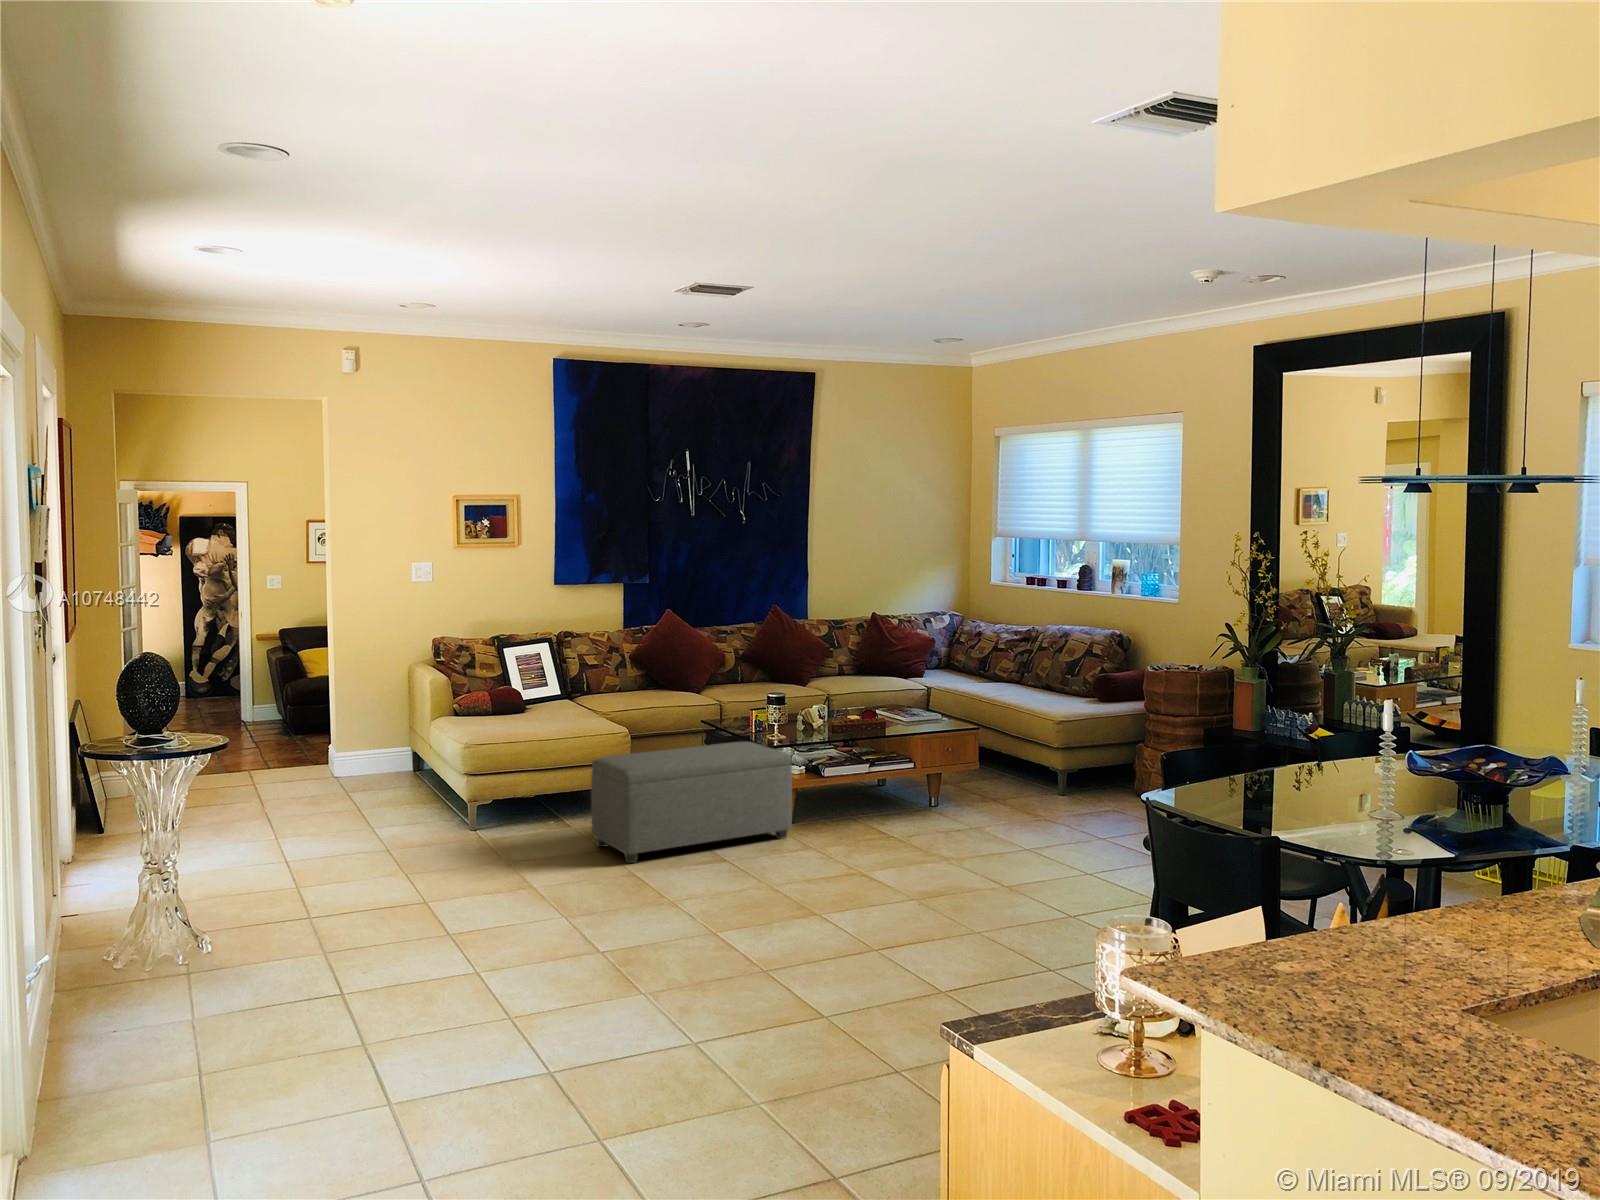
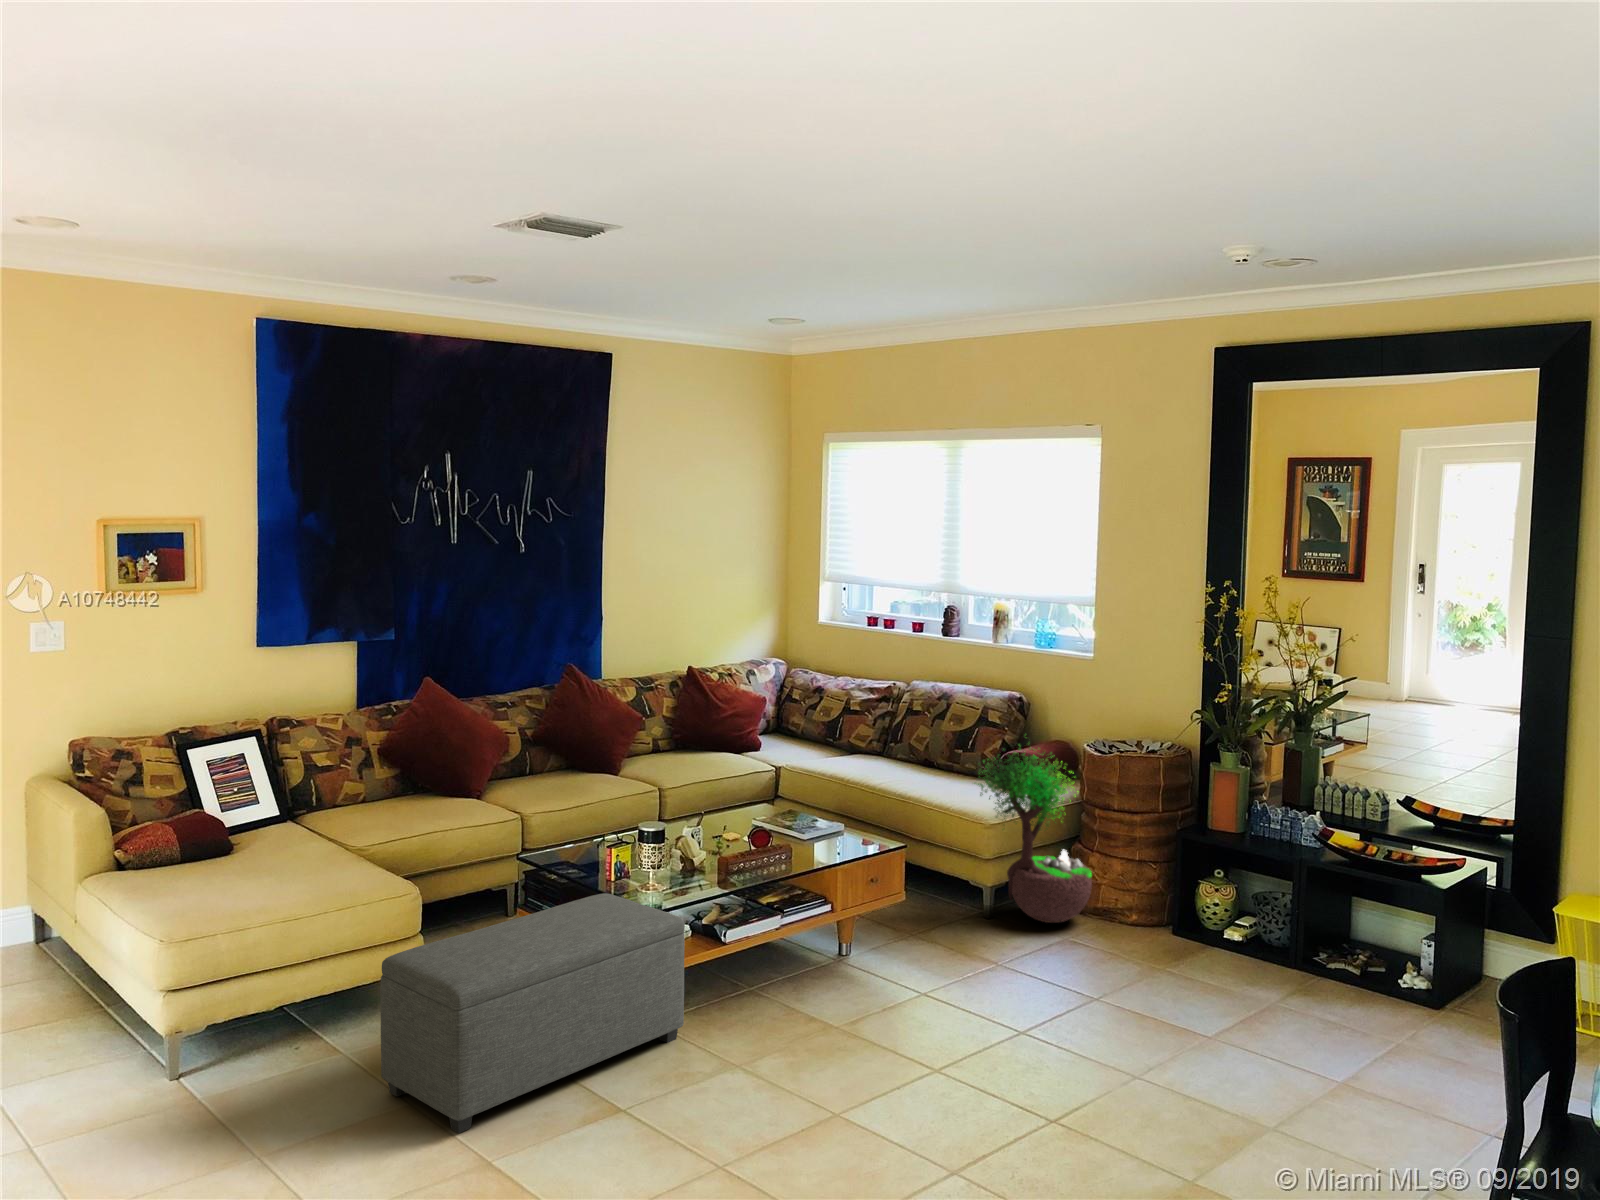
potted tree: none [1053,654,1145,803] -> present [974,748,1092,923]

